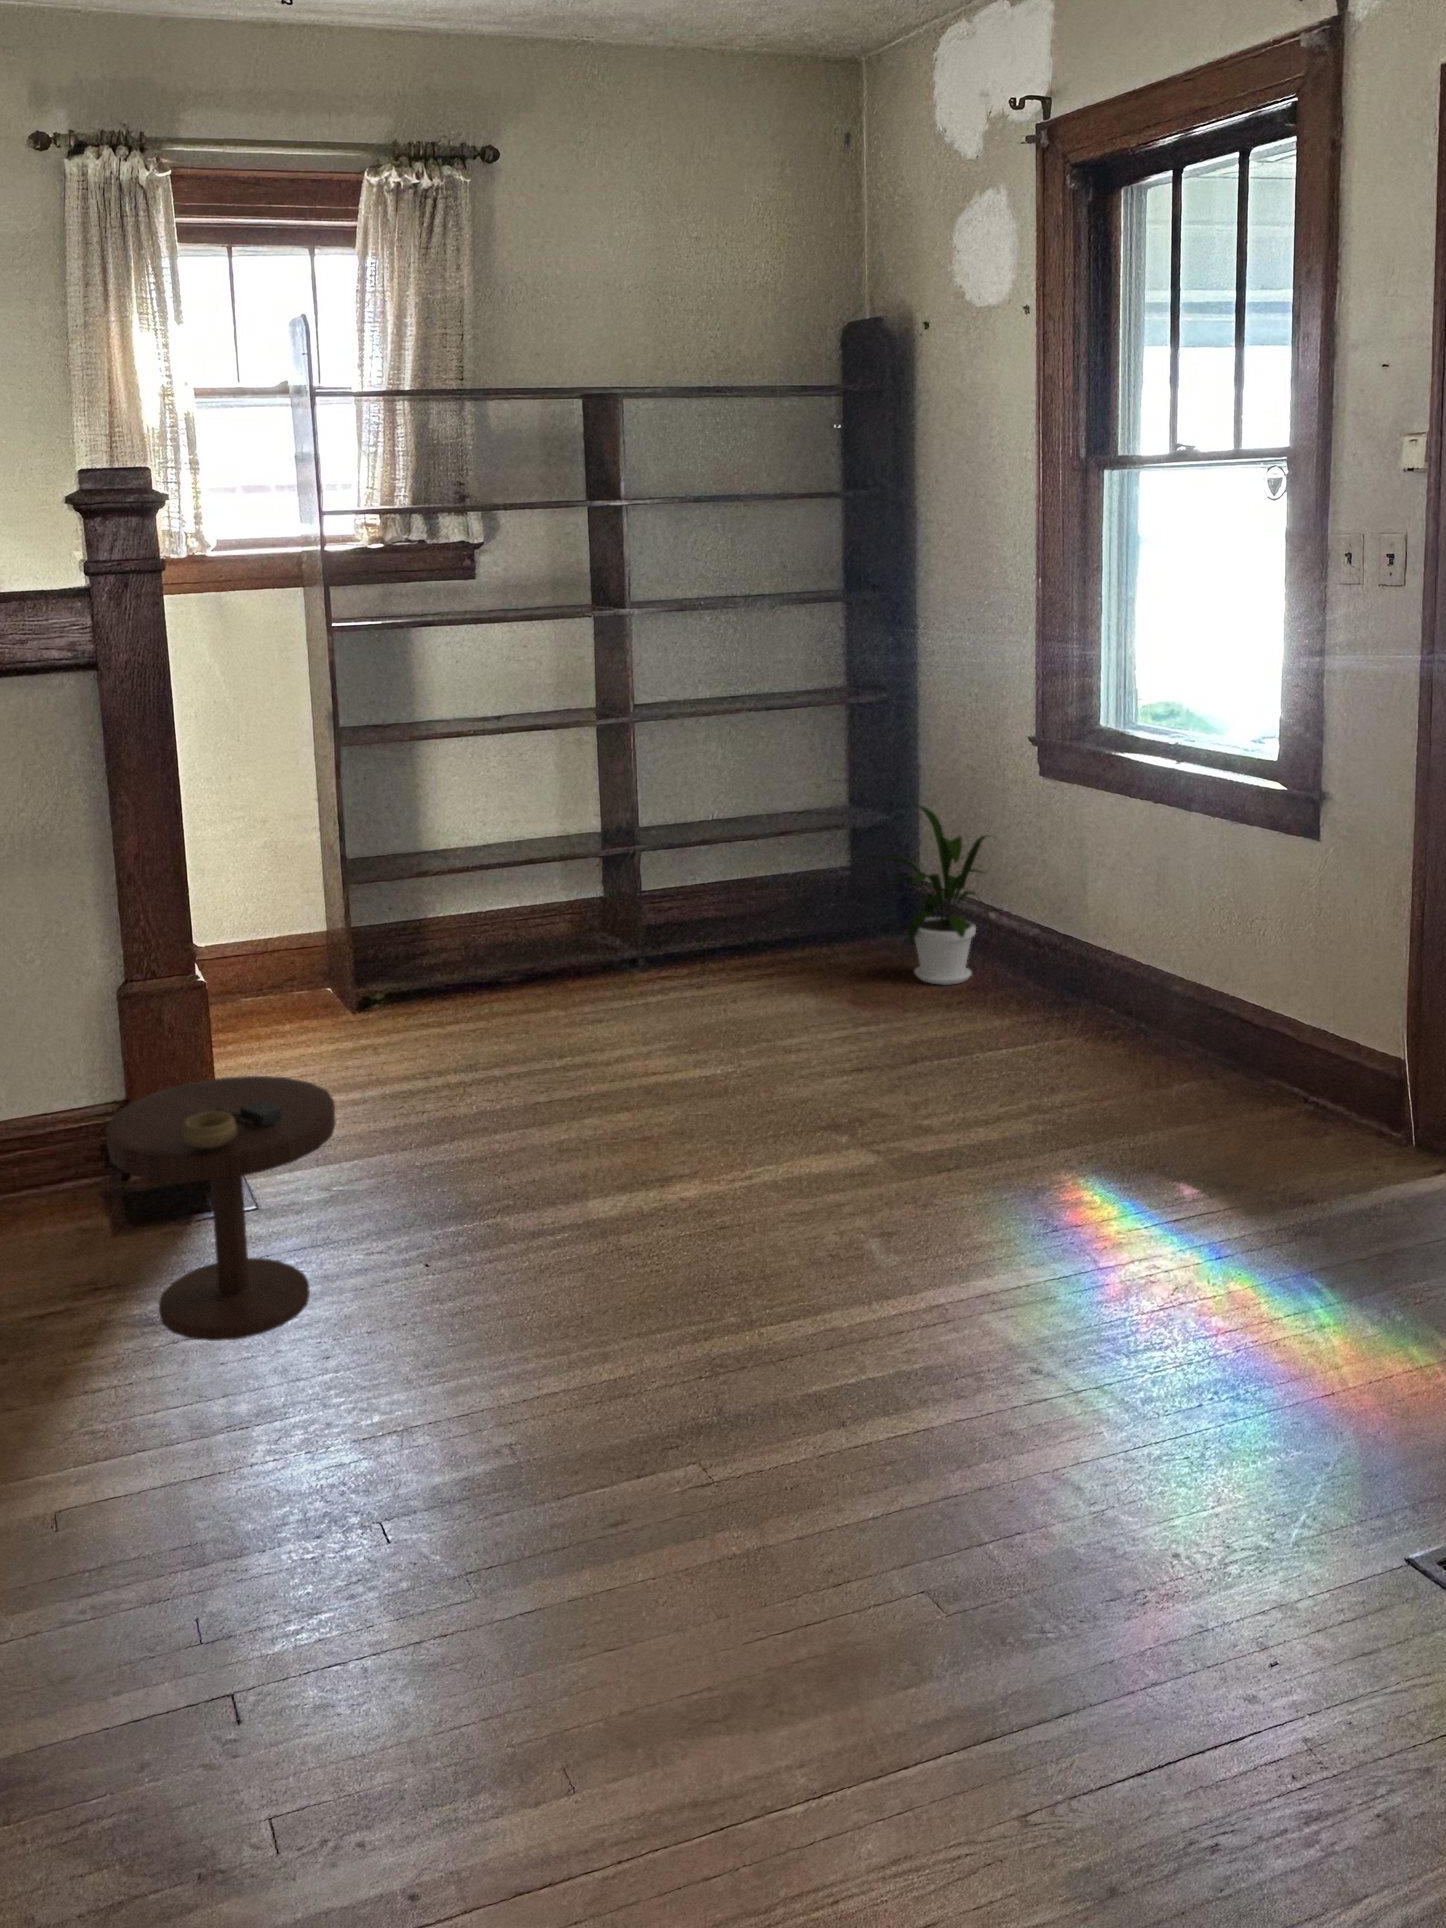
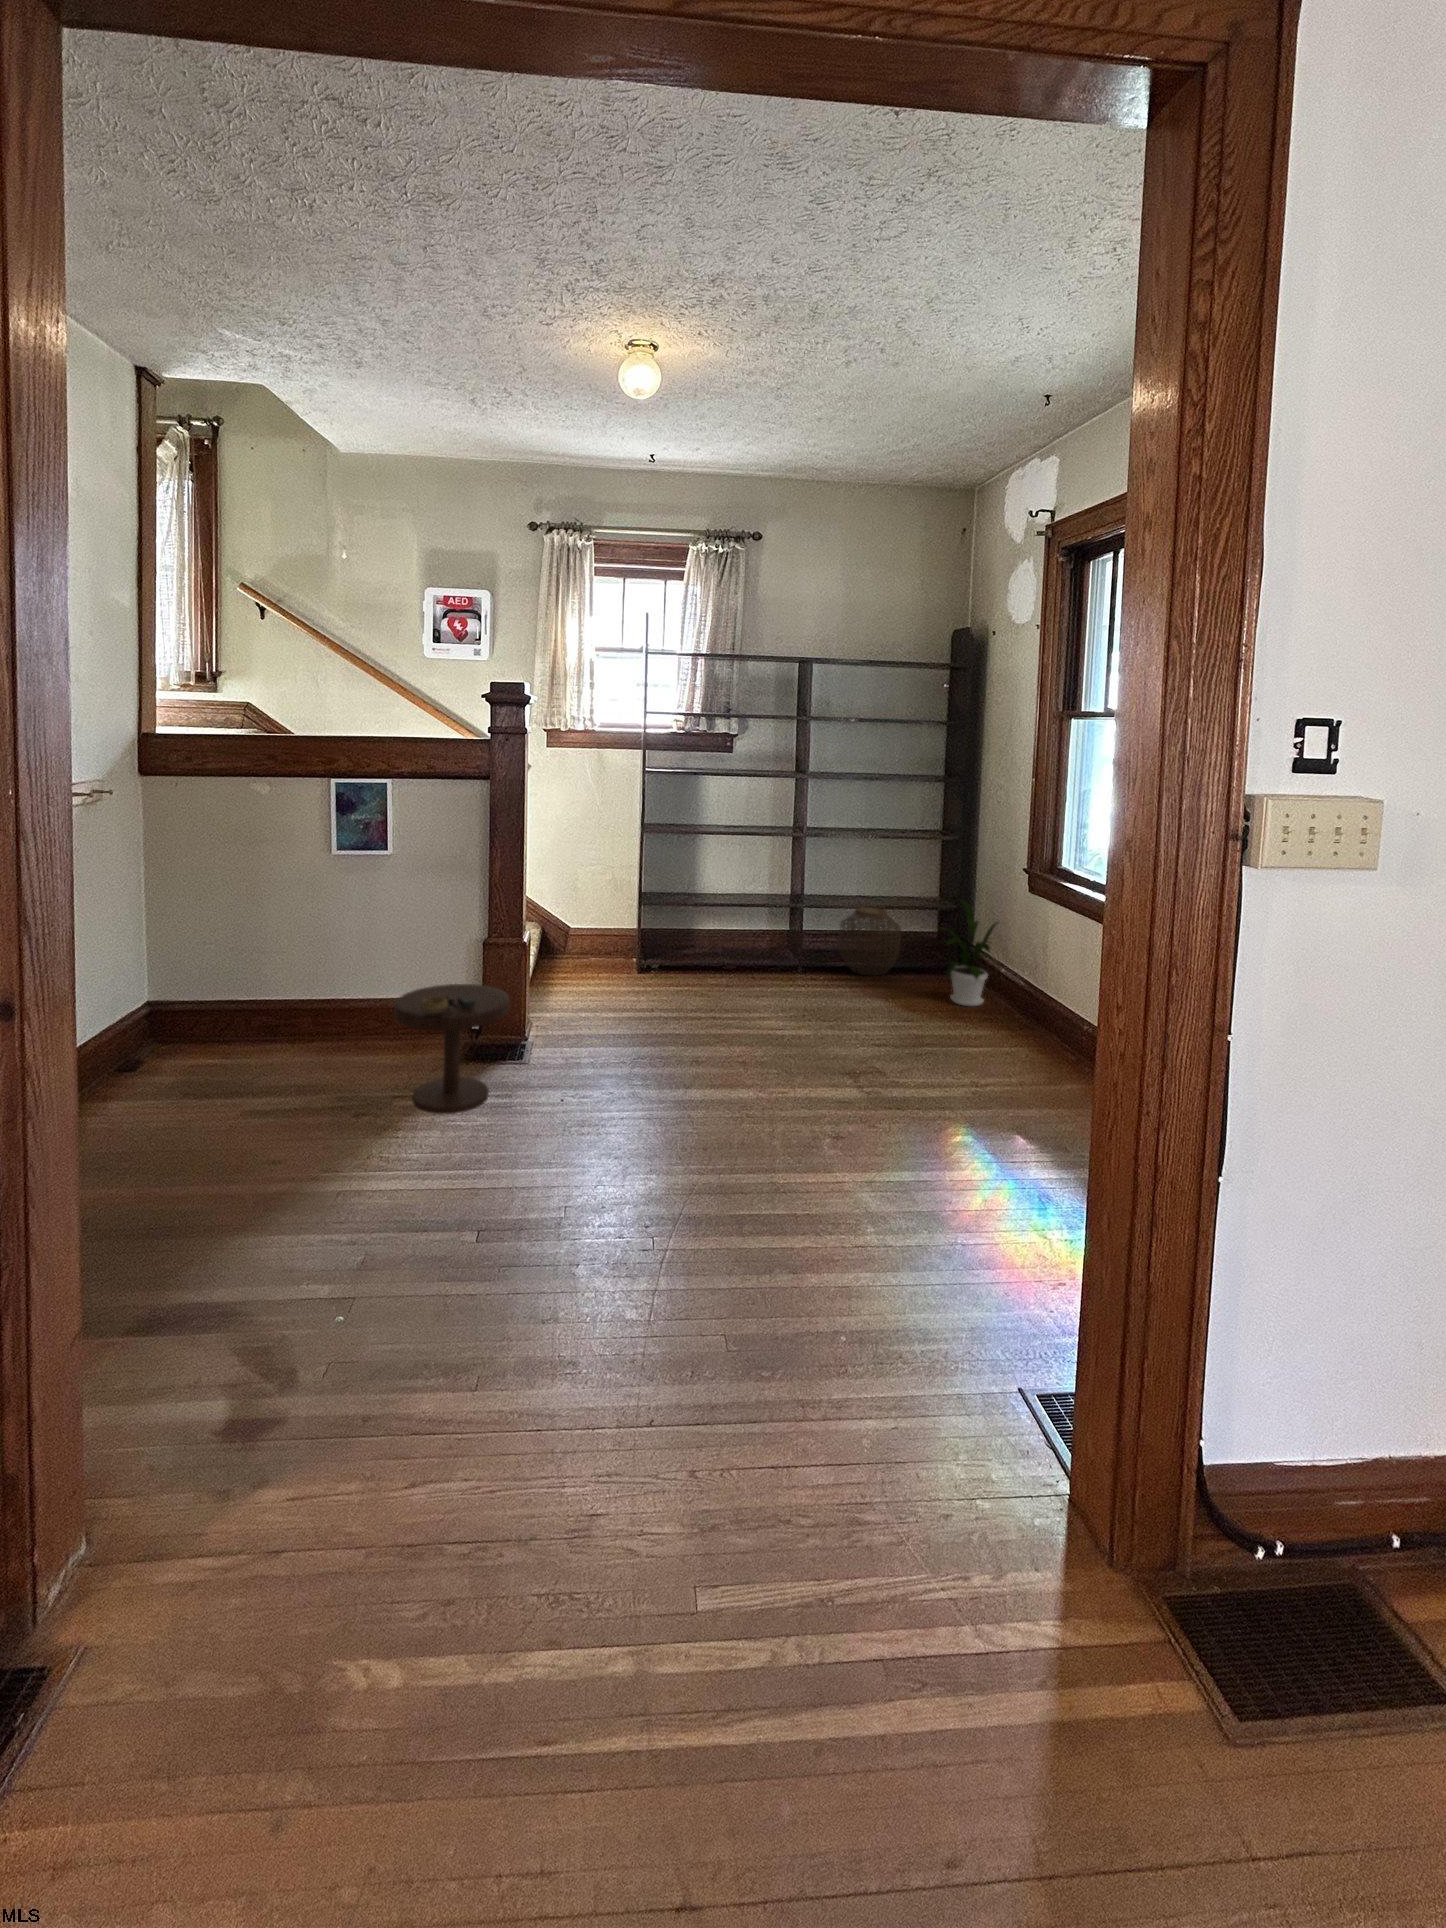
woven basket: none [699,835,806,956] -> present [839,907,901,976]

